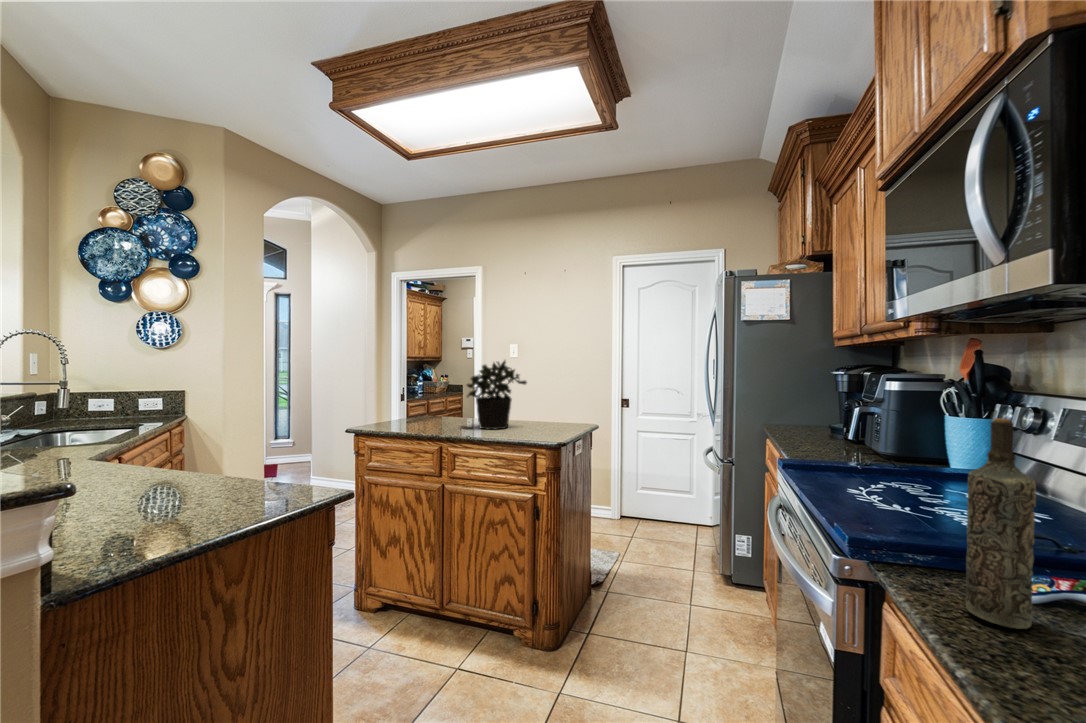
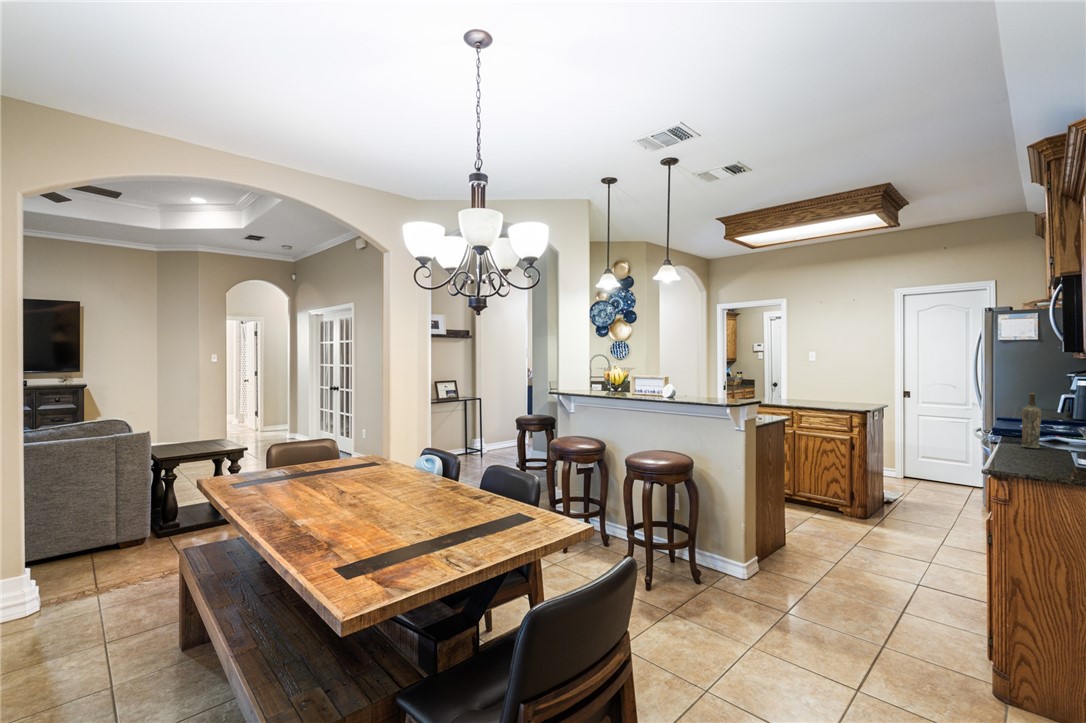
potted plant: present [467,361,527,429] -> none [804,367,841,405]

